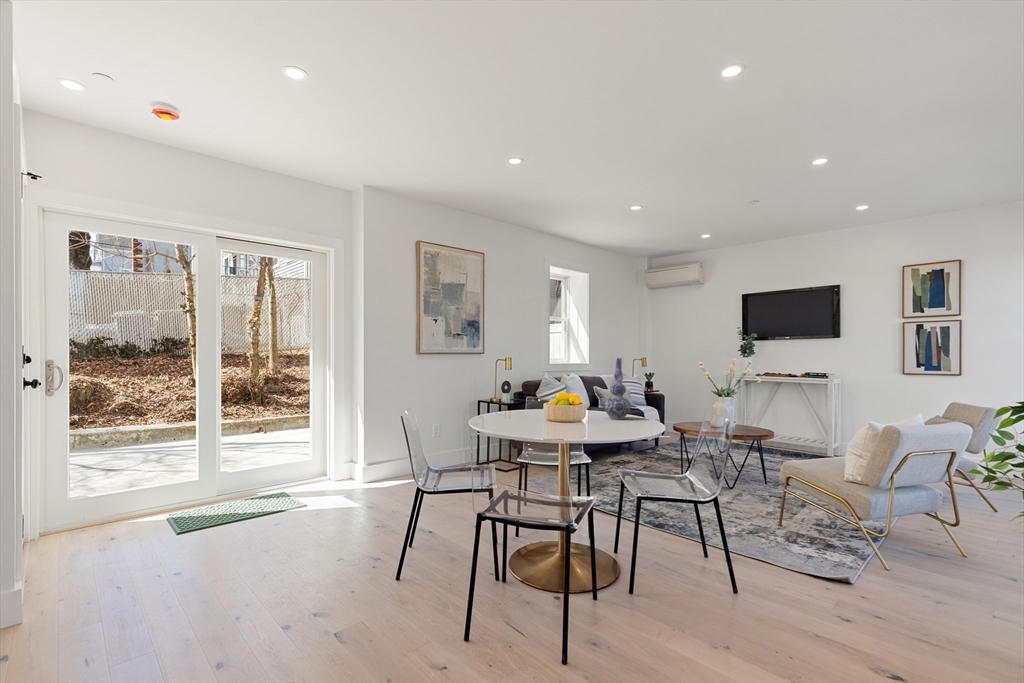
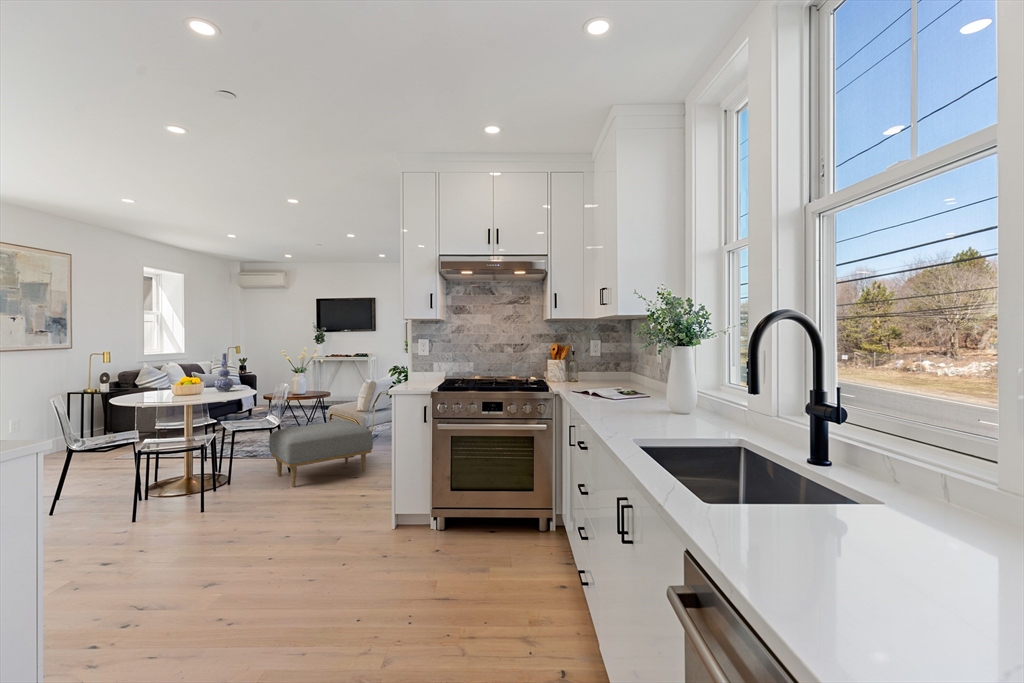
ottoman: none [685,501,923,643] -> present [269,421,373,487]

